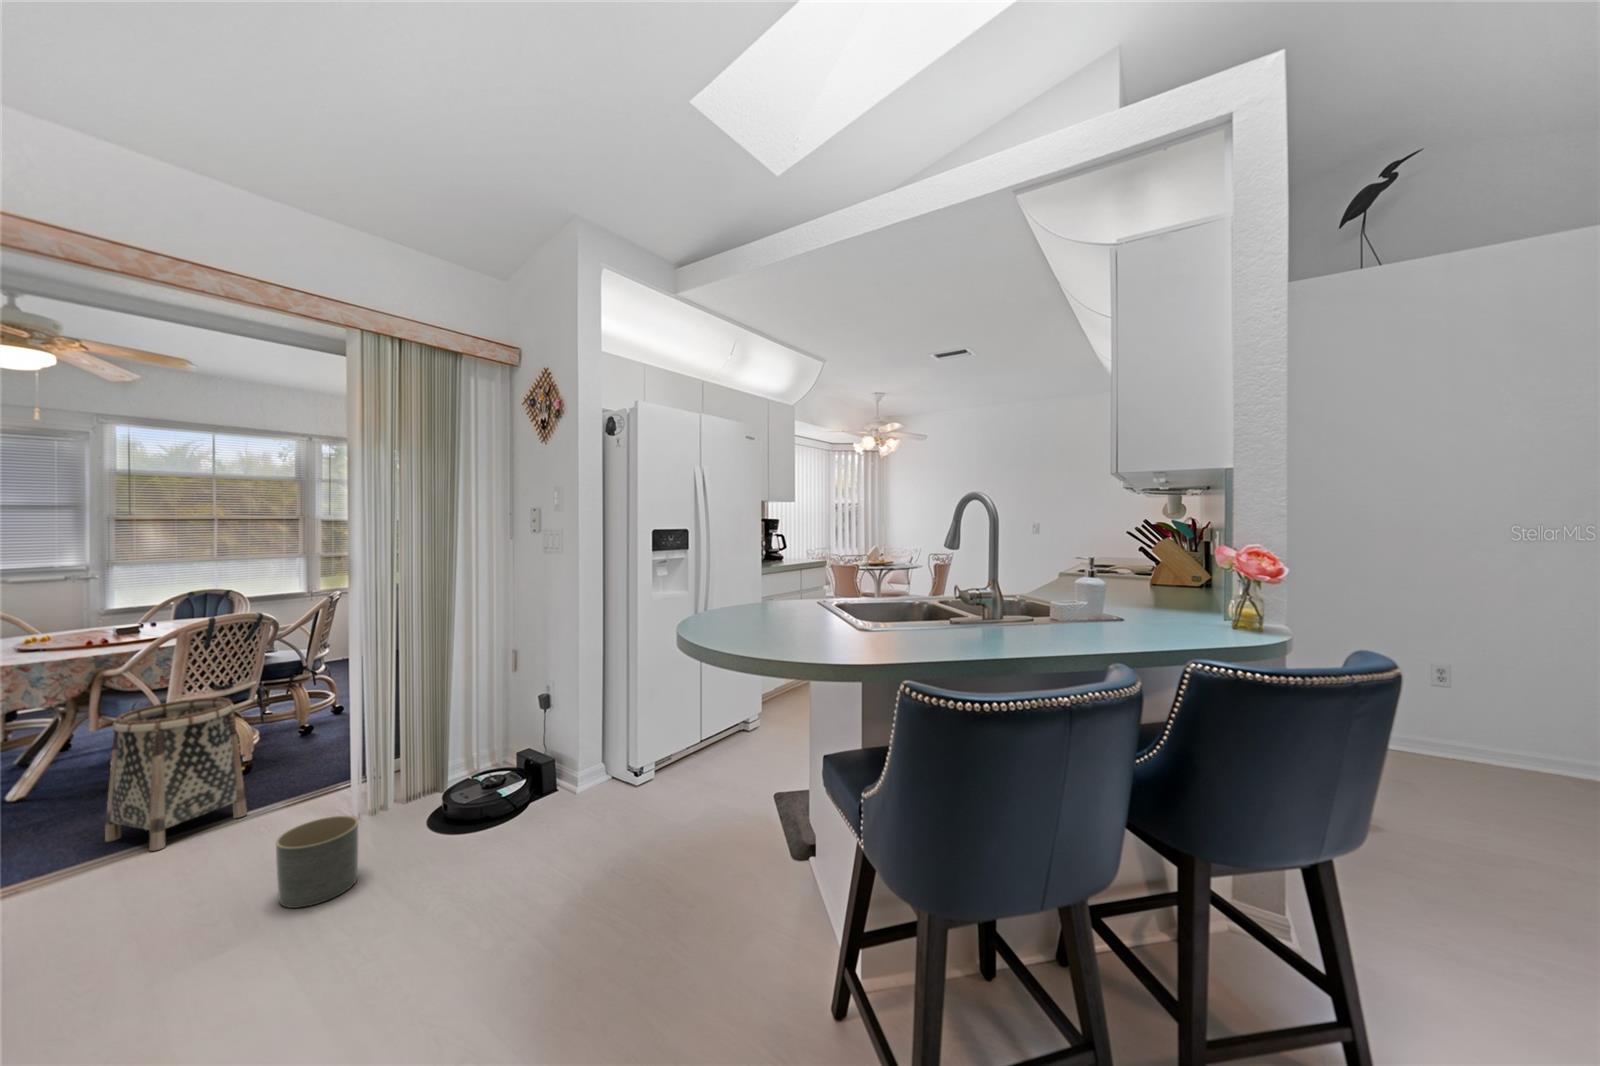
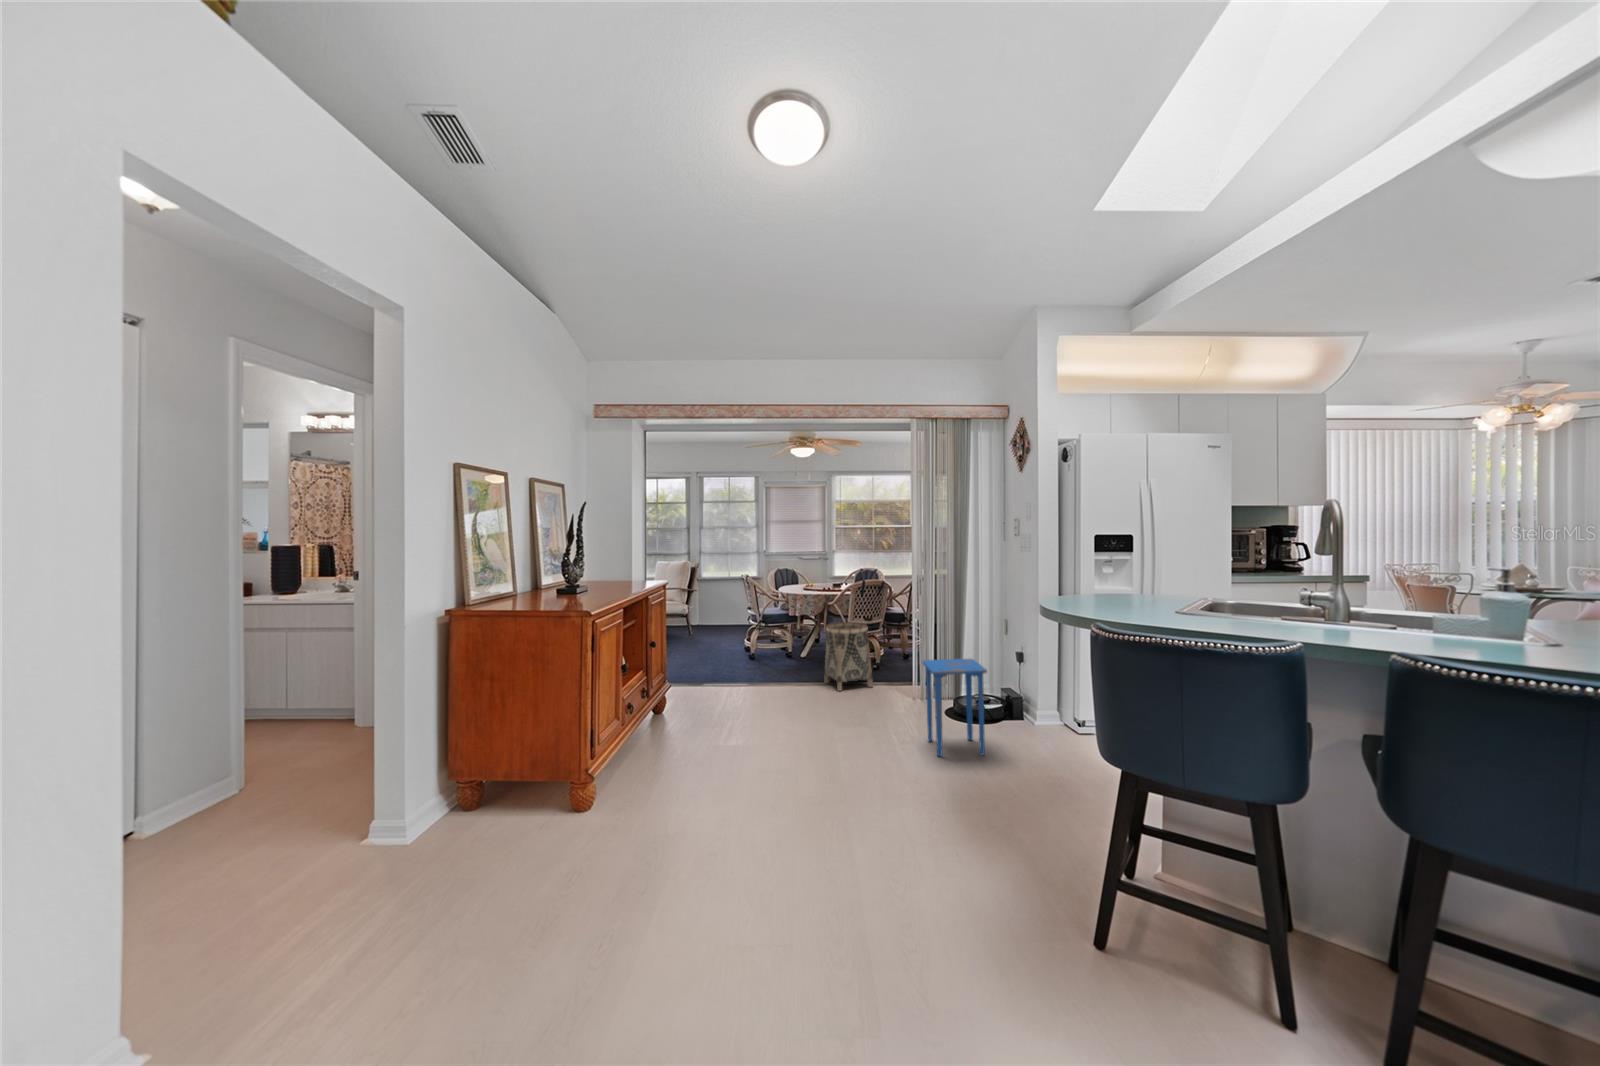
side table: none [413,724,546,919] -> present [922,659,987,757]
planter: present [276,816,358,908] -> none [871,690,905,730]

